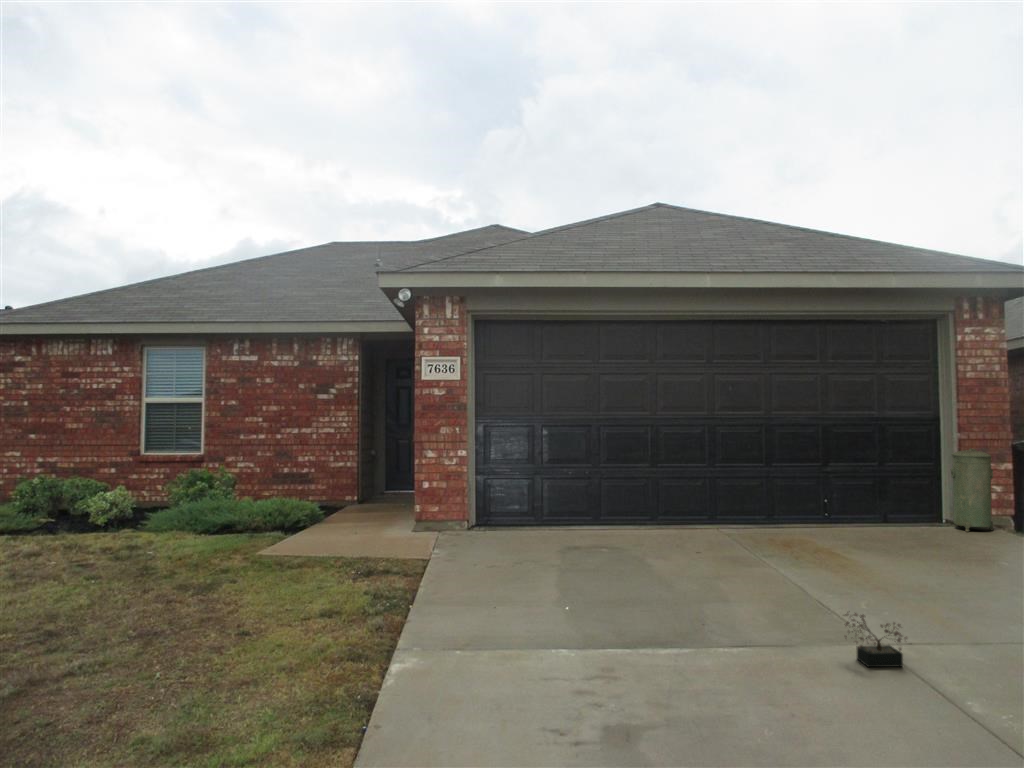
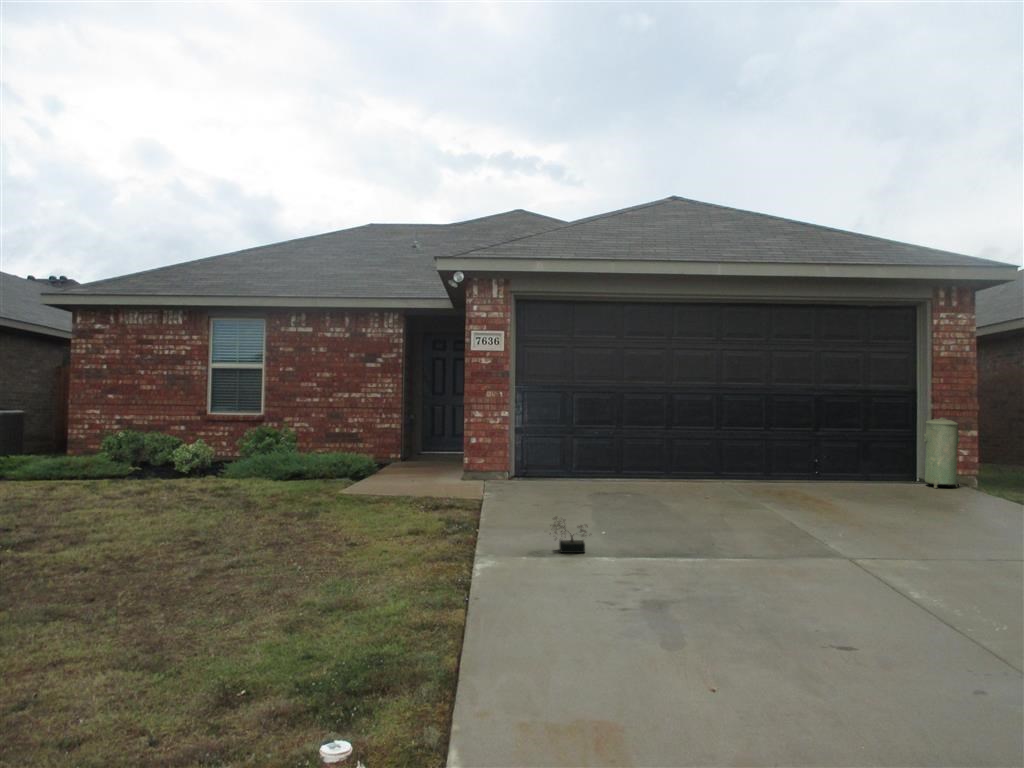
decorative plant: present [845,612,907,667] -> present [550,517,588,553]

